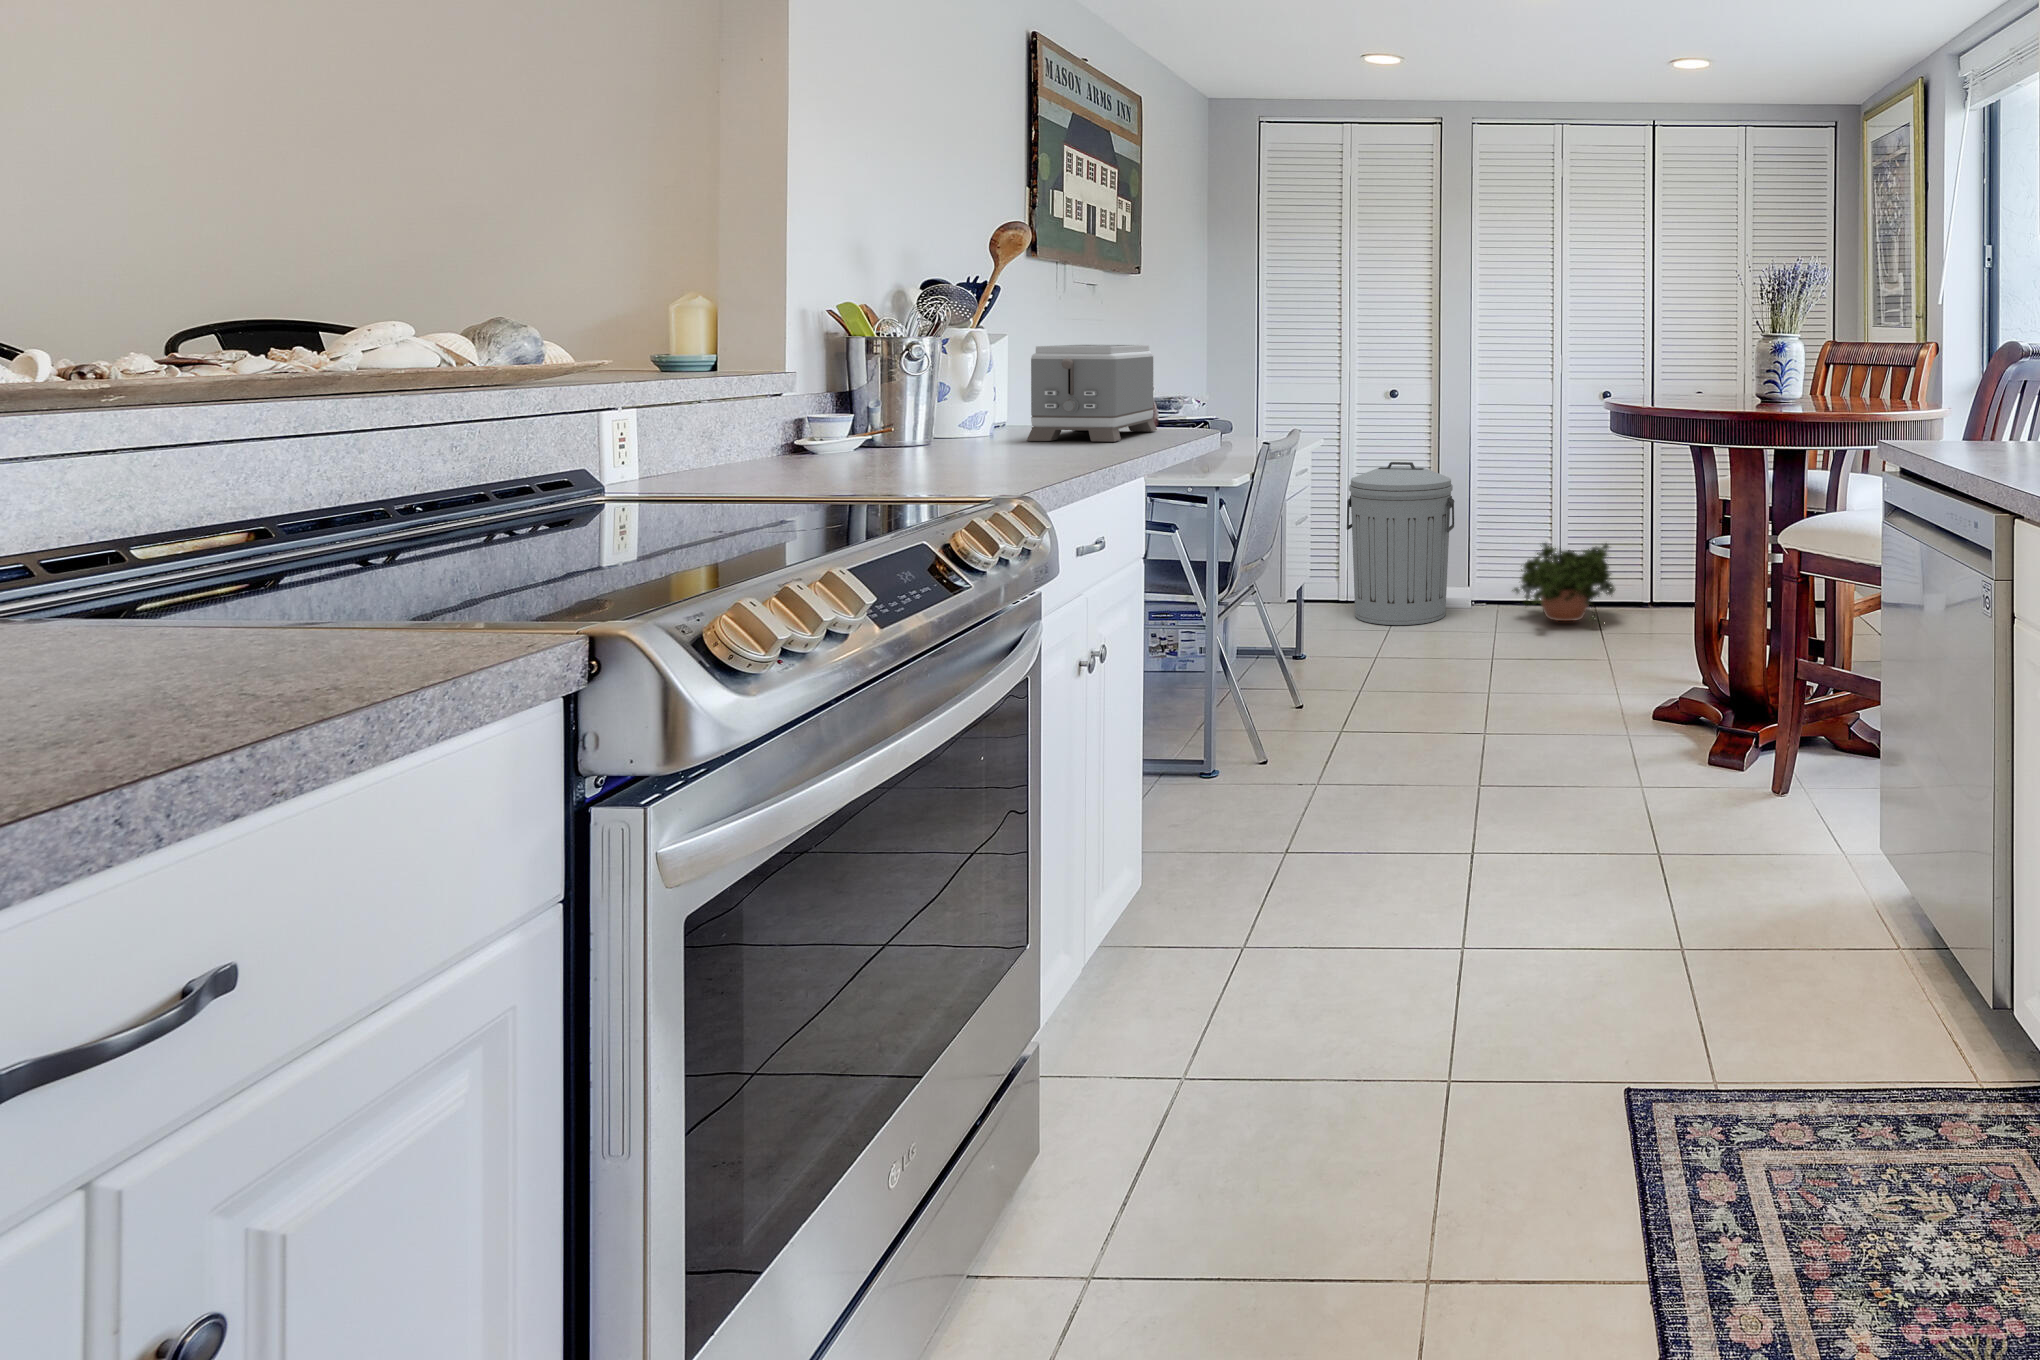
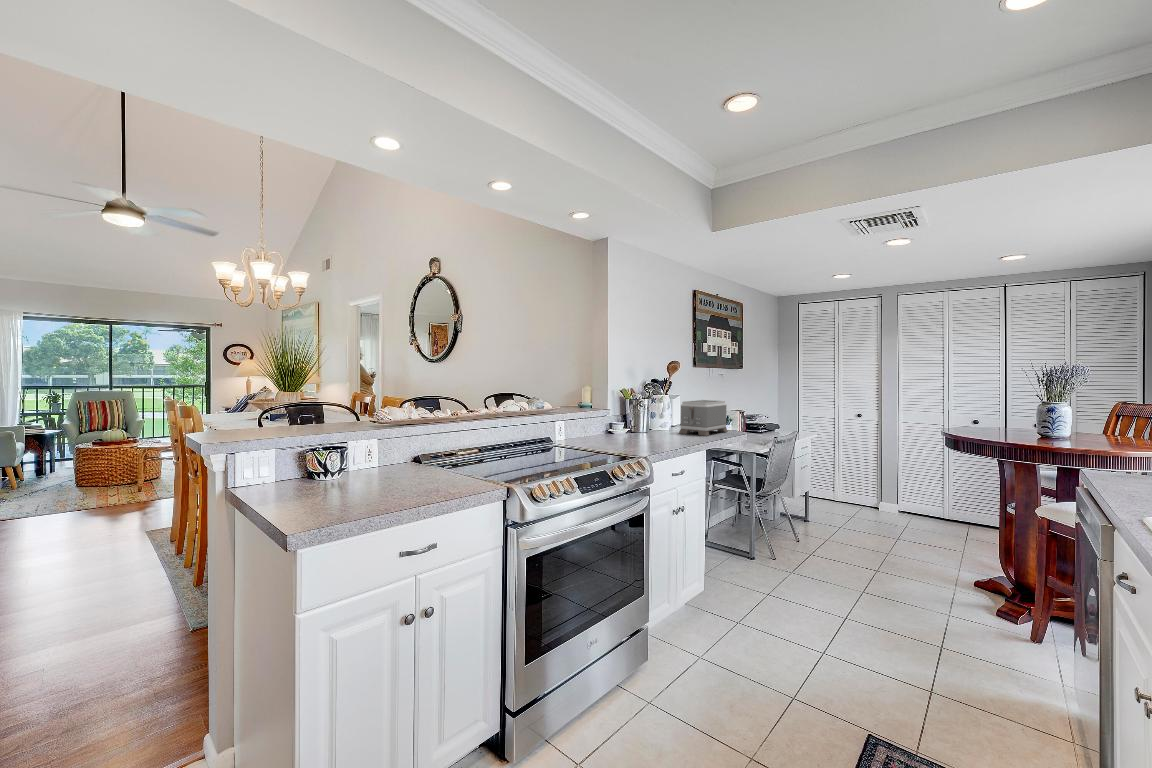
trash can: present [1346,462,1454,625] -> none [833,446,887,518]
potted plant: present [1512,543,1616,621] -> none [915,490,977,536]

